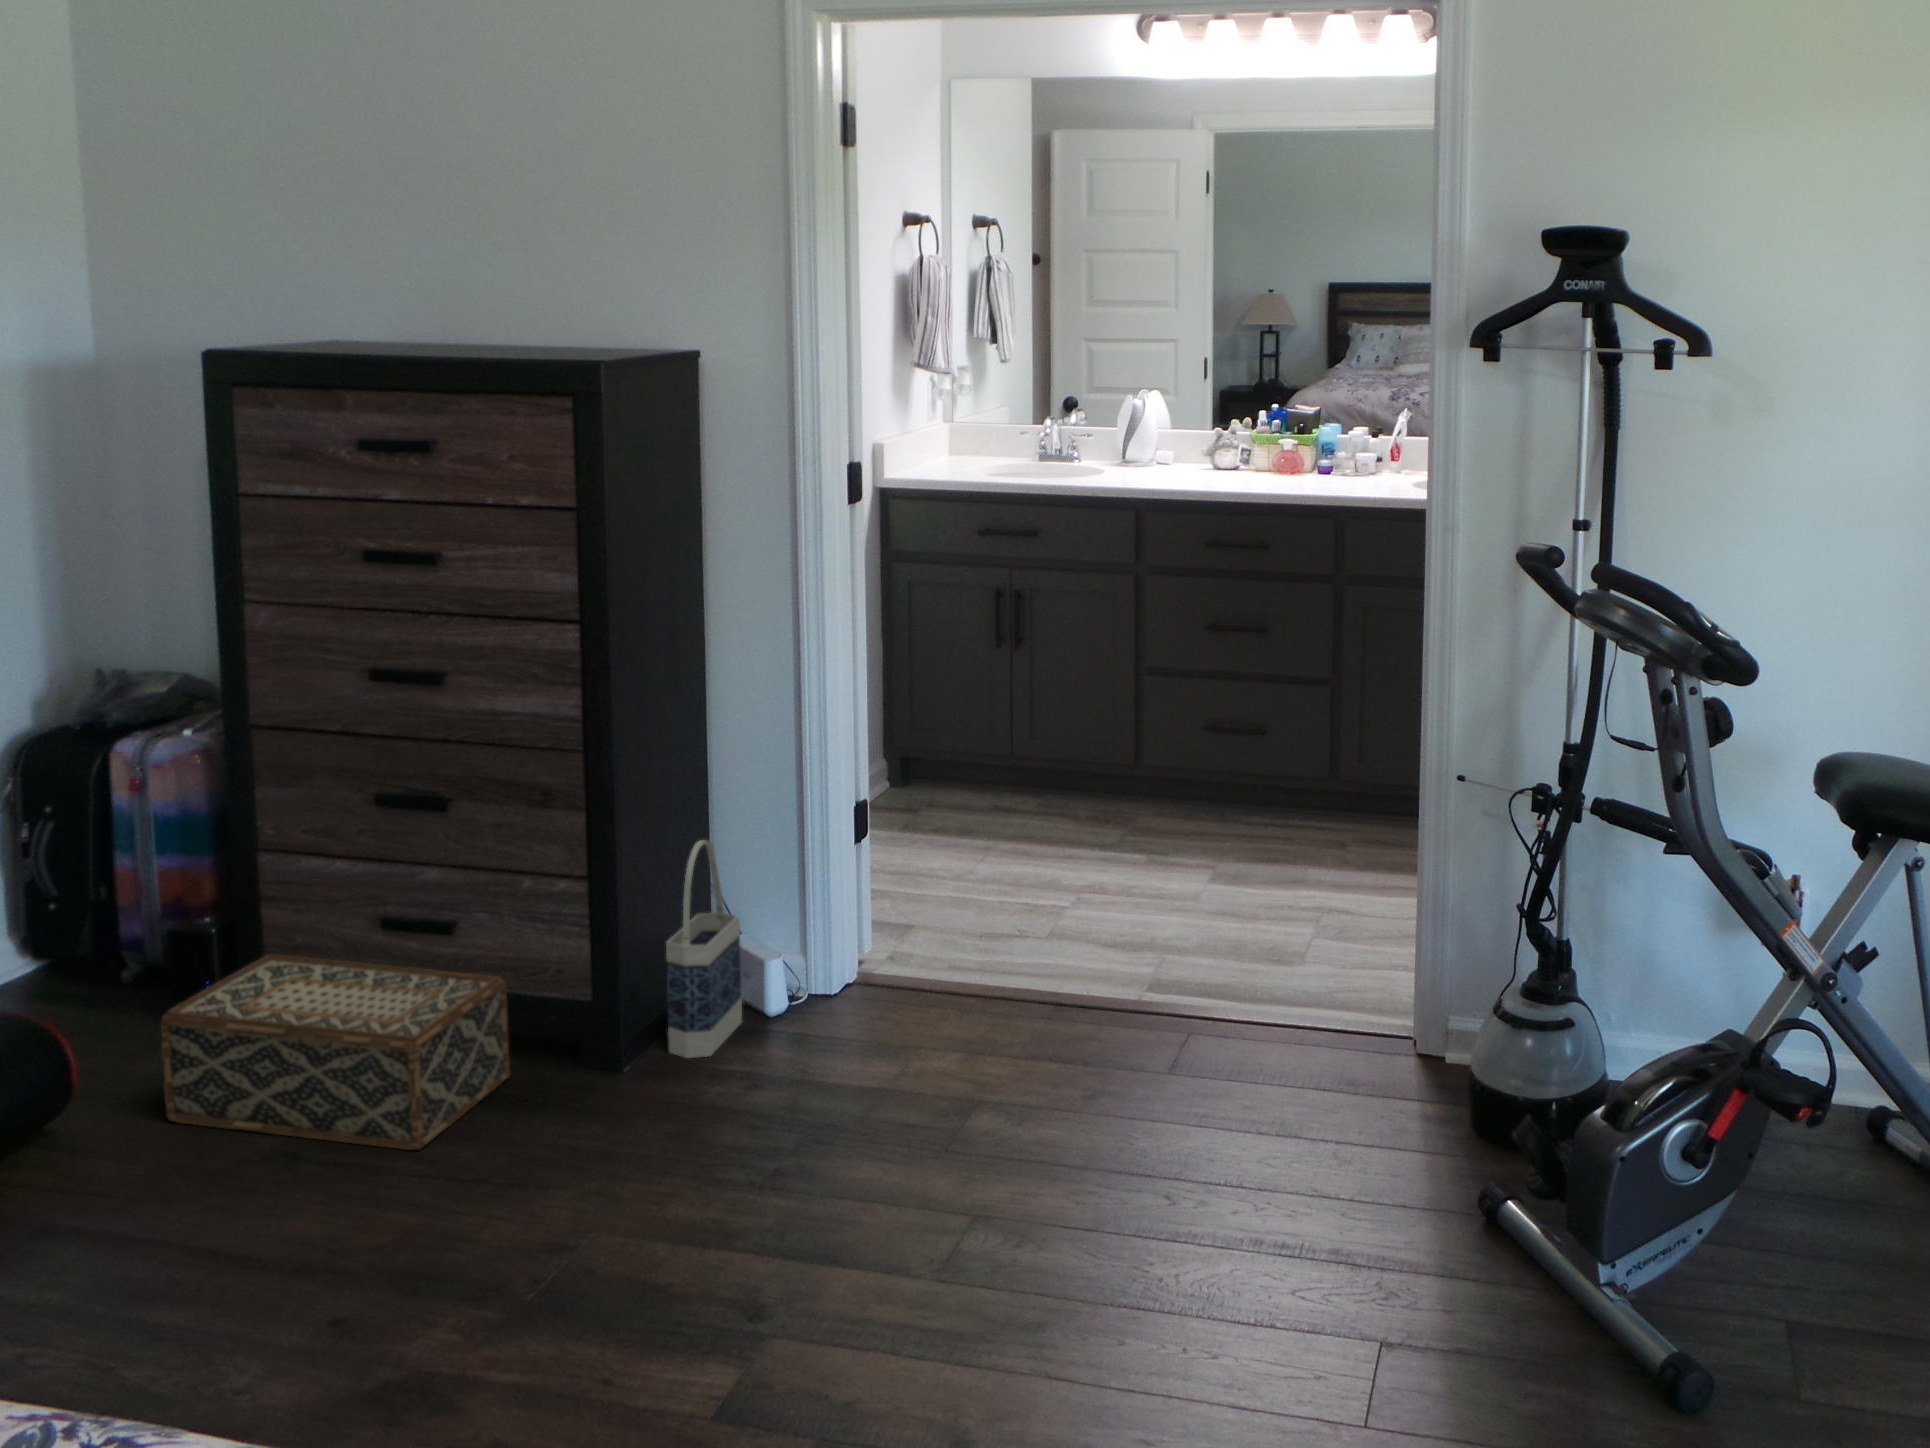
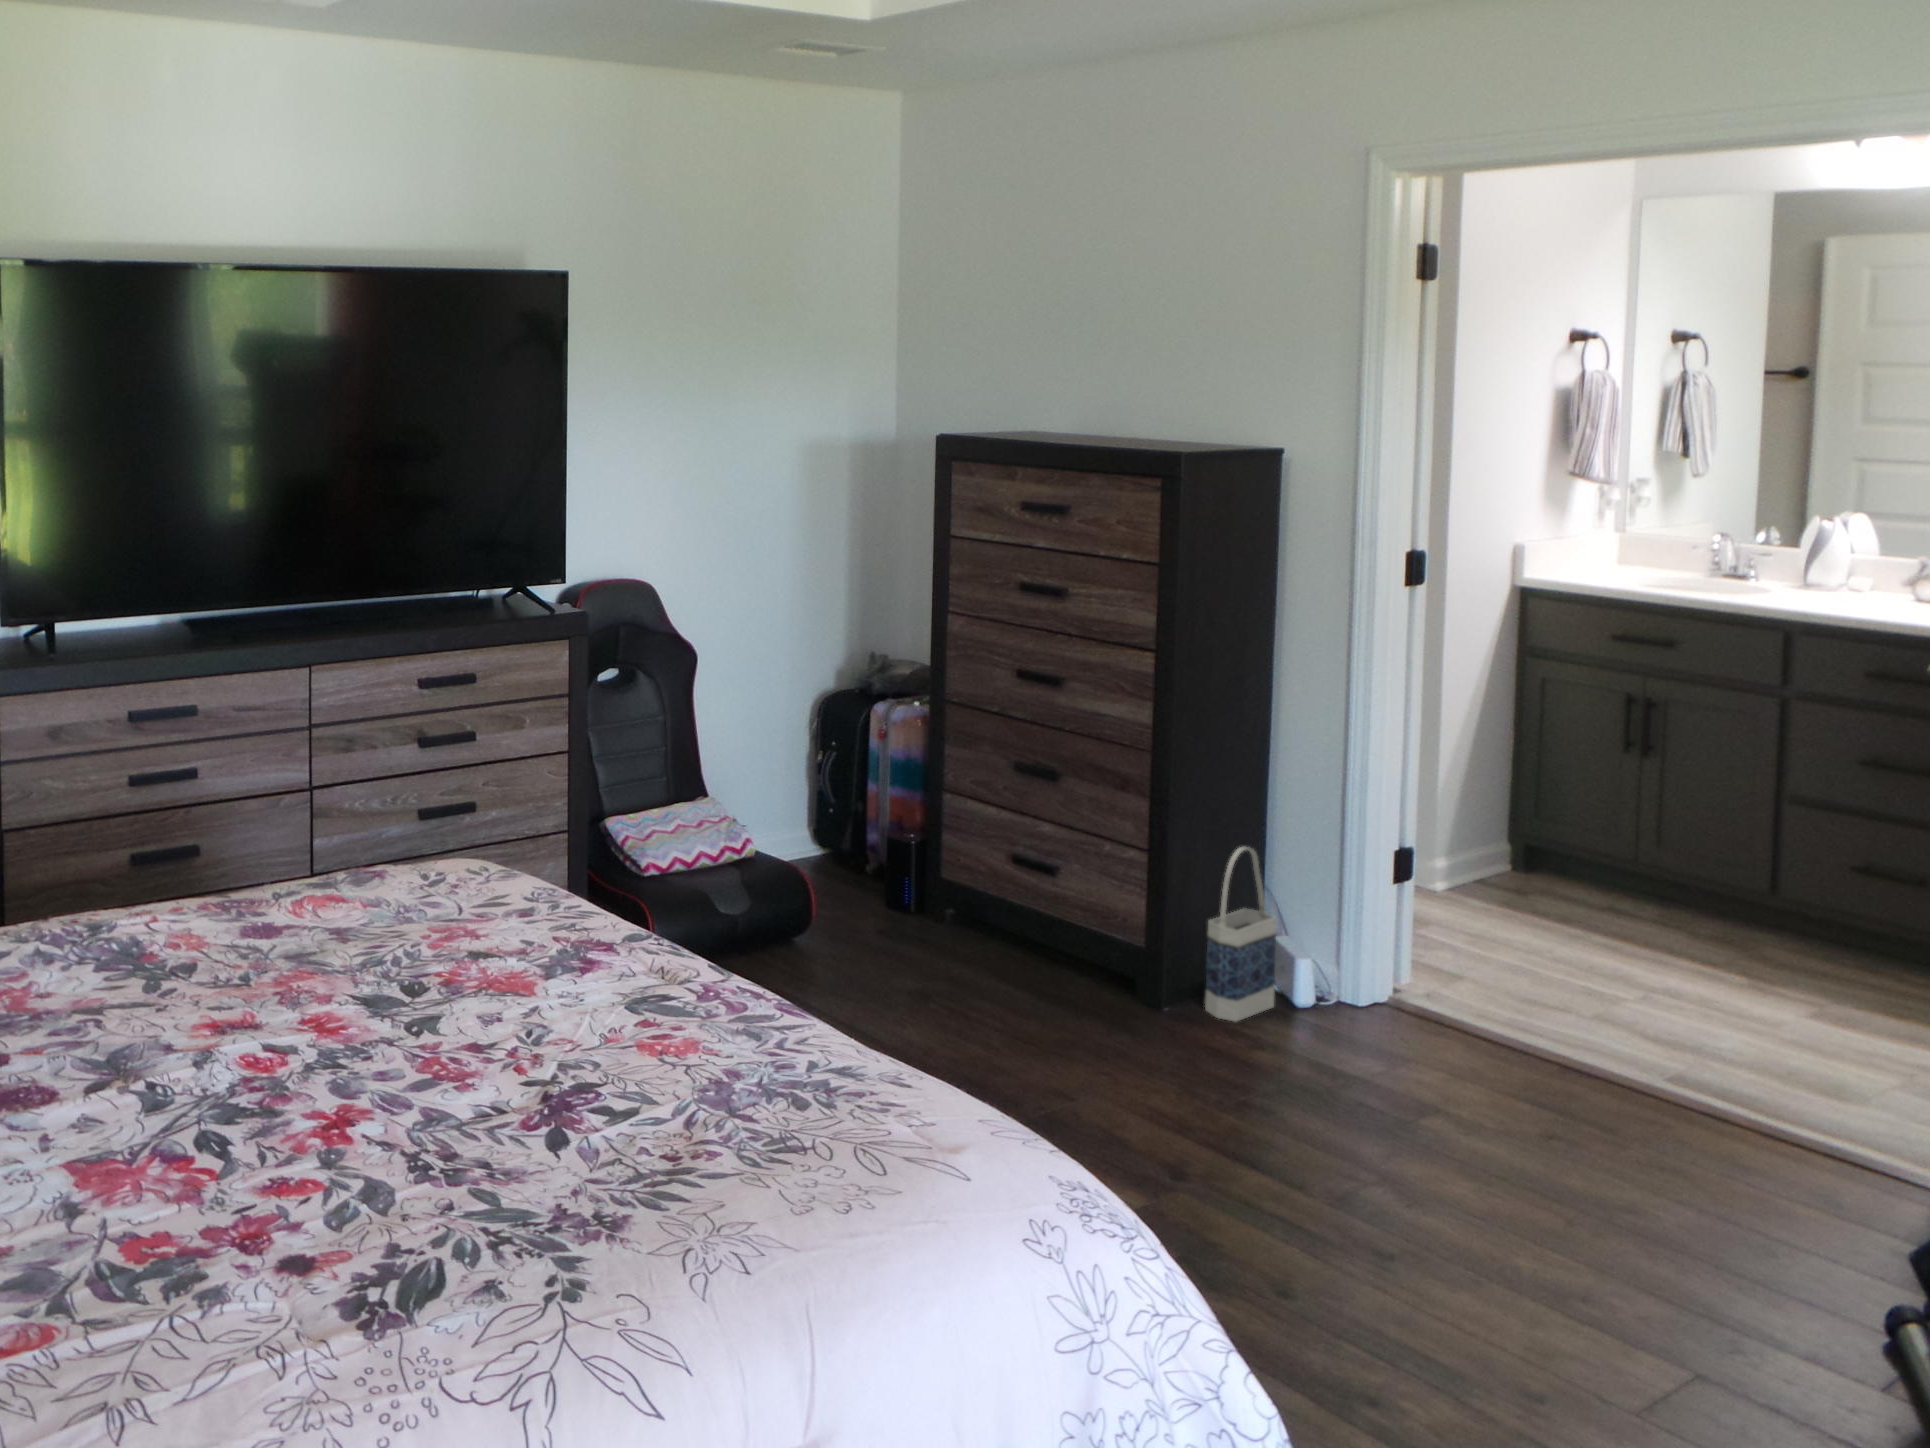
woven basket: present [161,954,510,1150] -> none [864,863,1084,1016]

